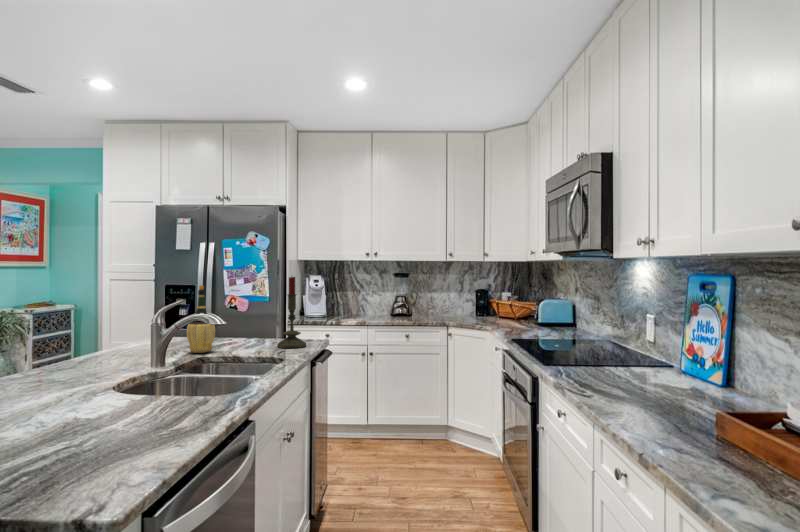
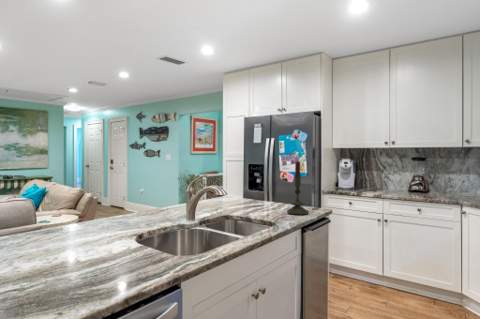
wine bottle: present [187,285,215,353] -> none [225,167,243,212]

